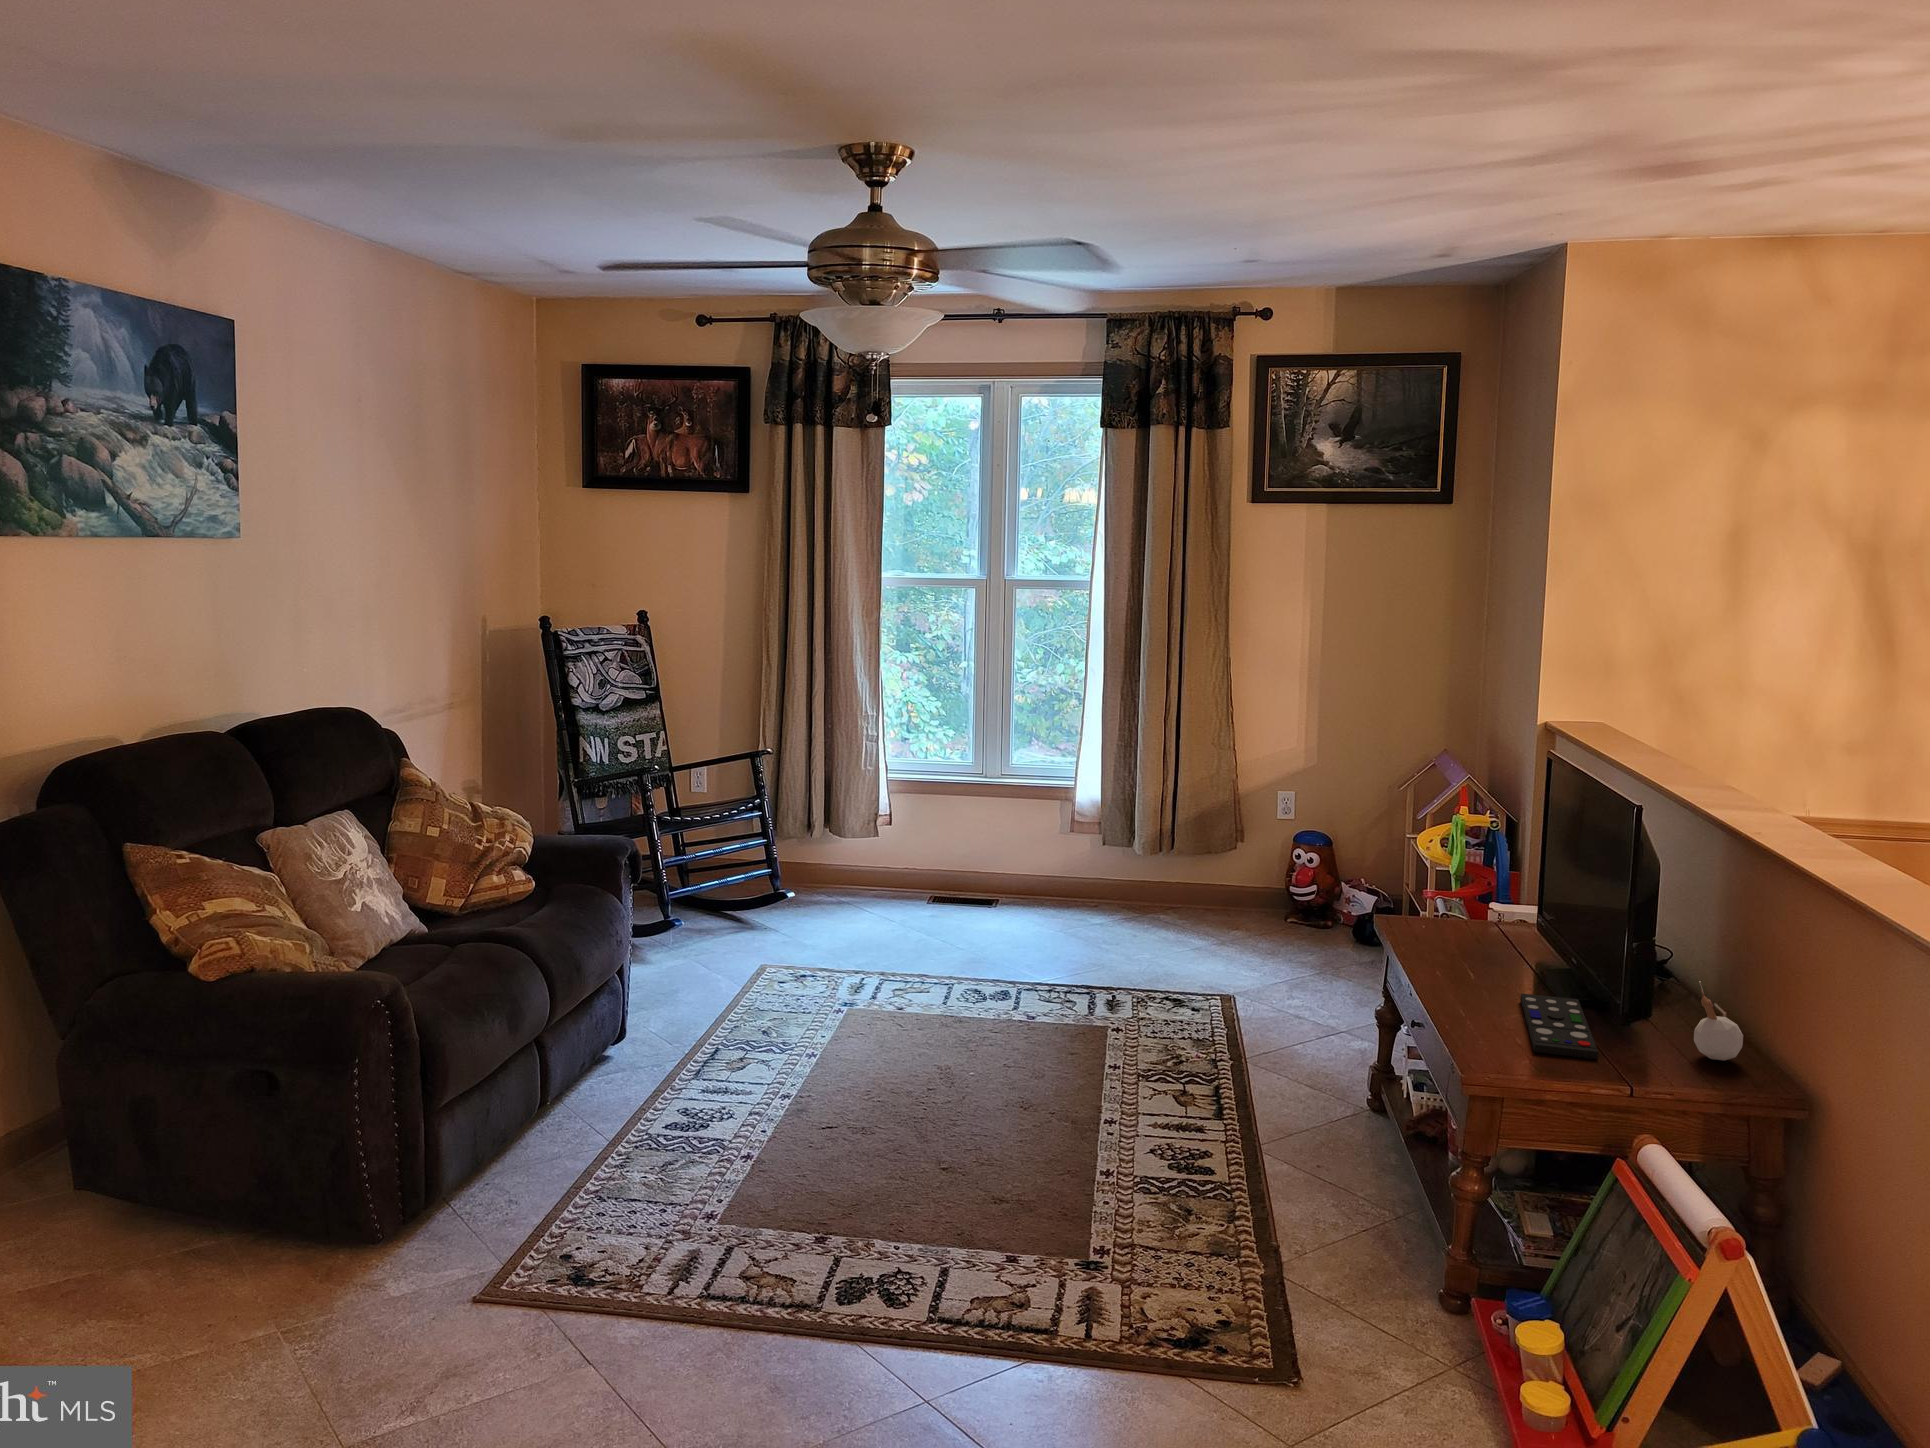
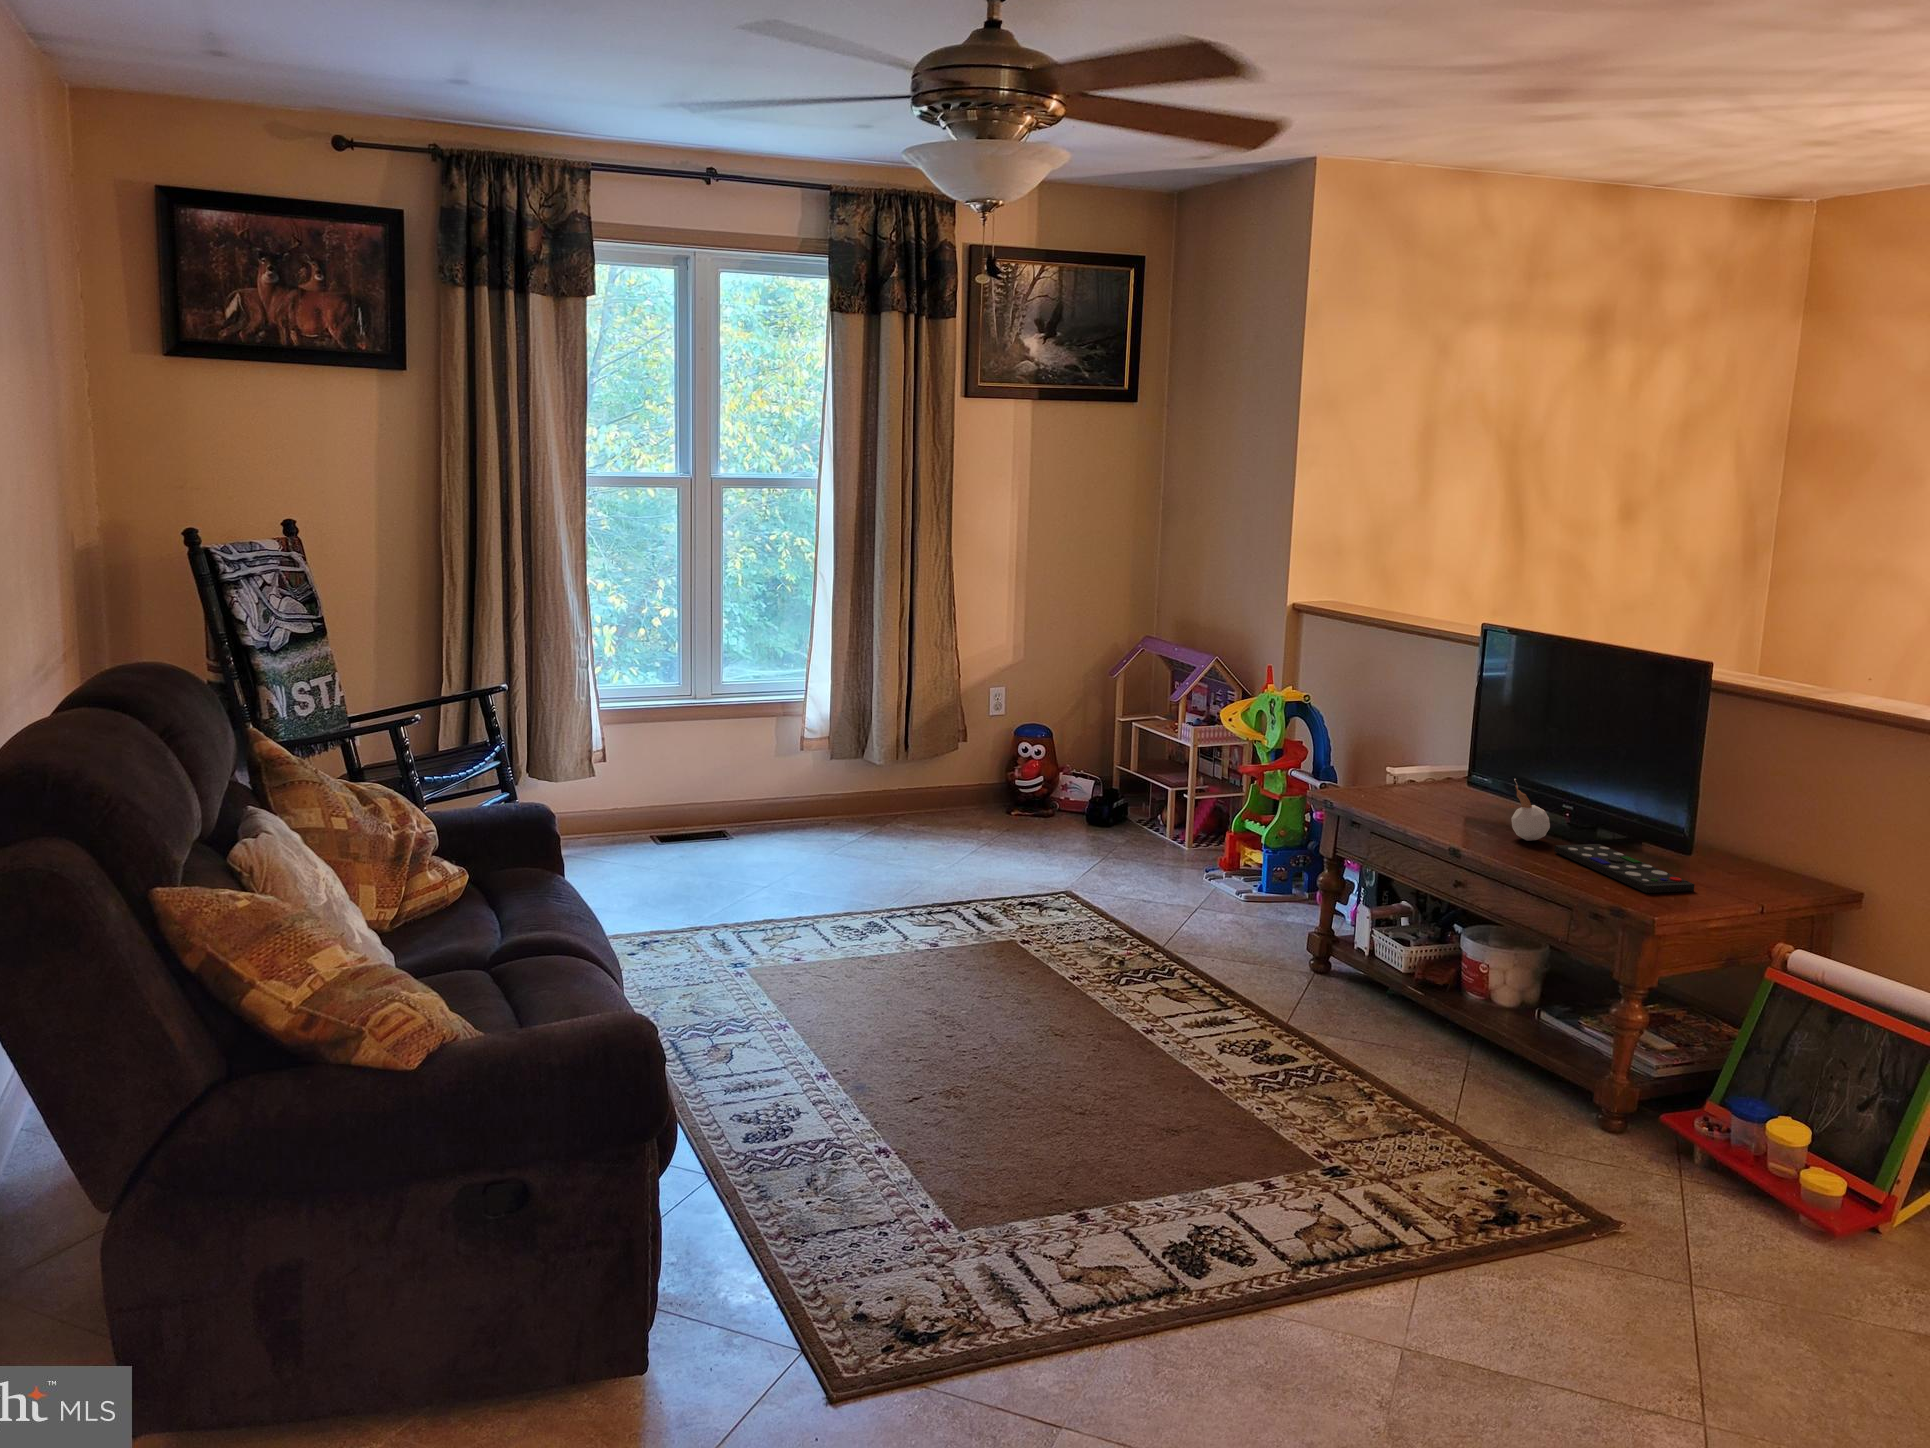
candle: present [1694,982,1743,1061] -> present [1511,779,1550,841]

